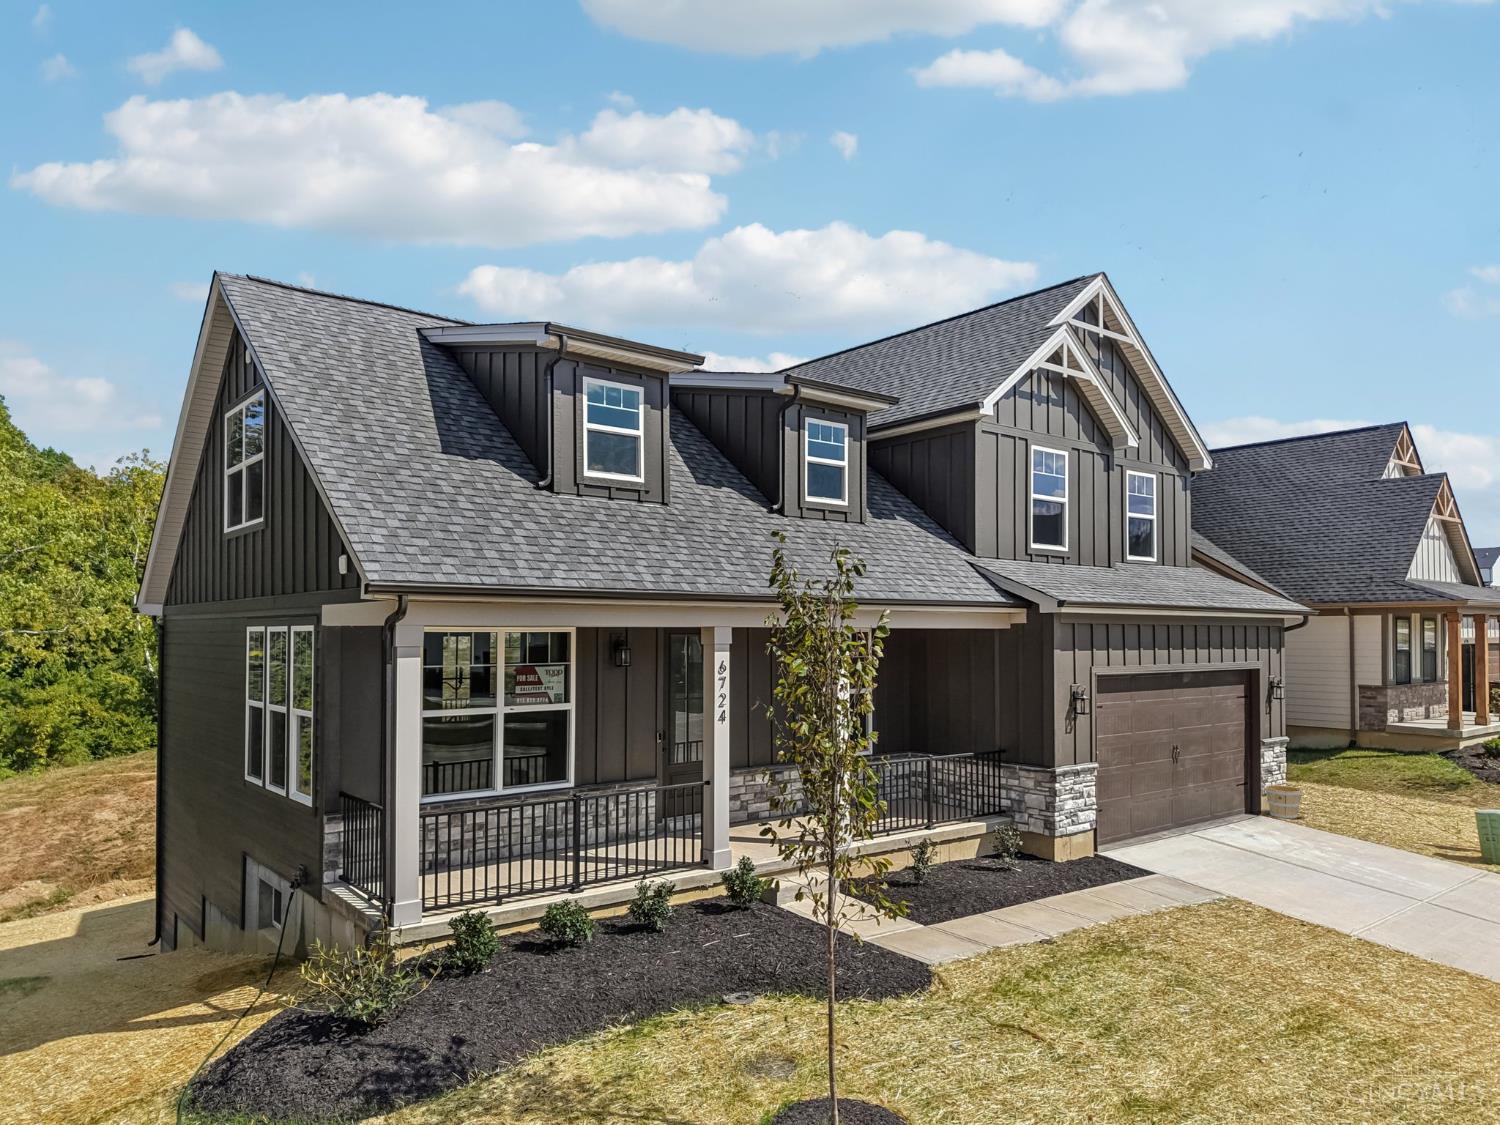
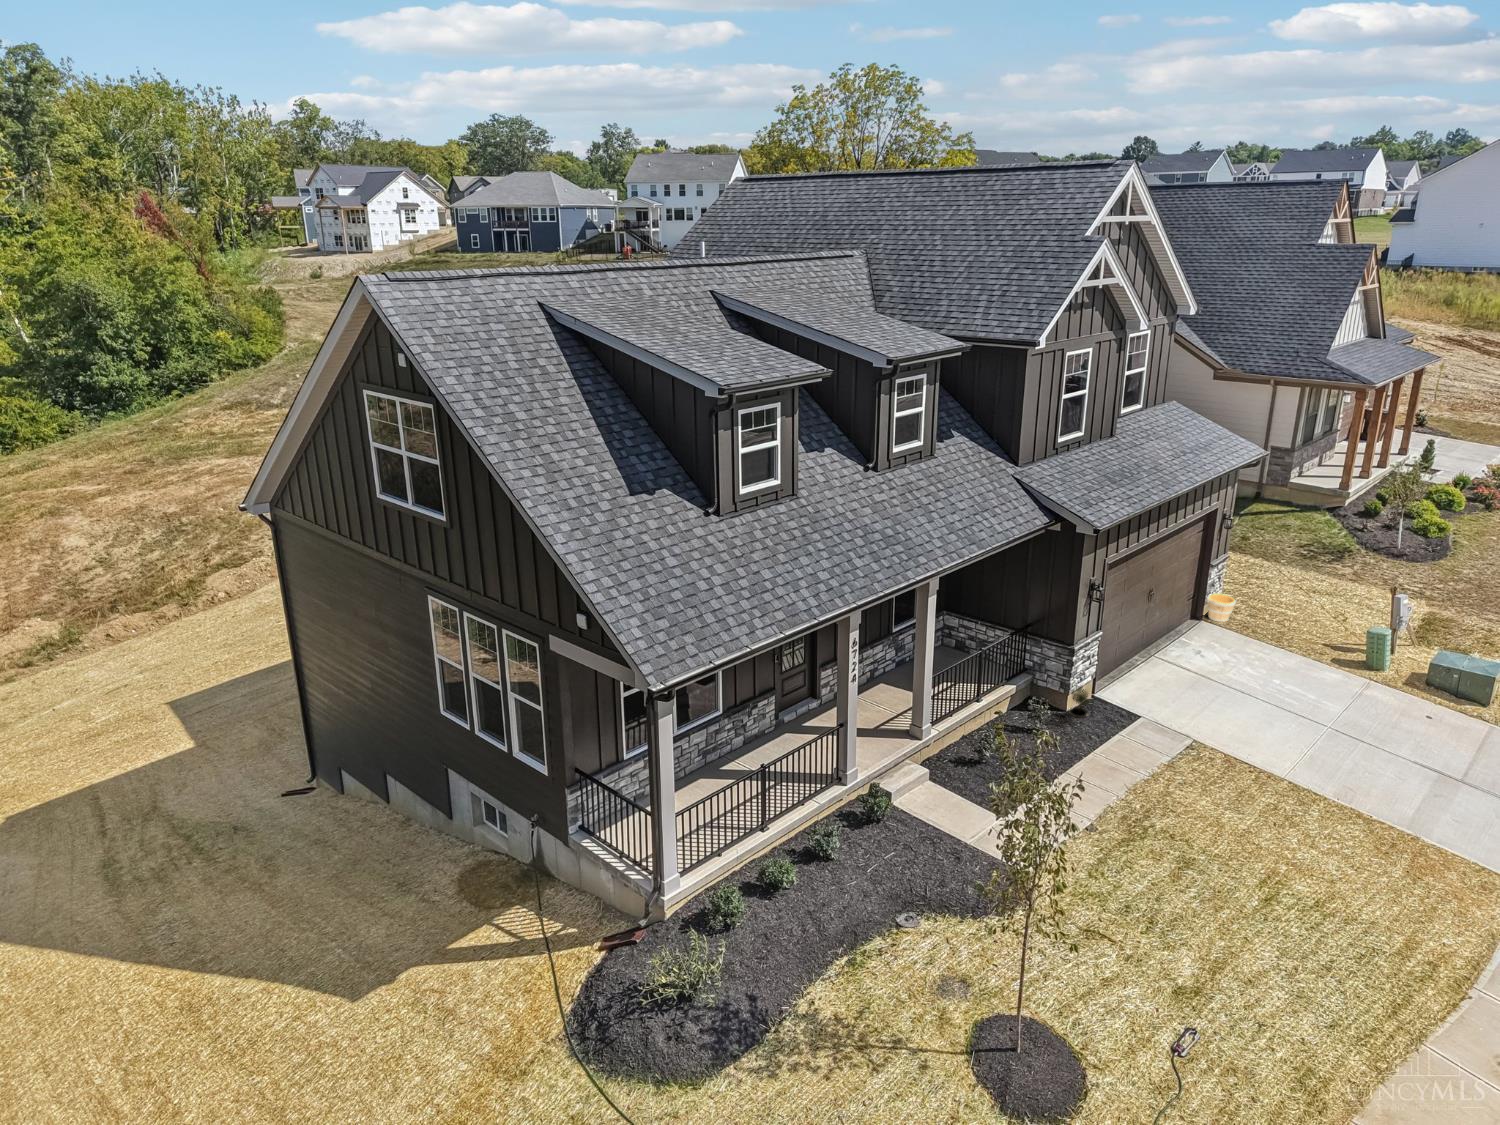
potted tree: none [1056,819,1085,869] -> present [1069,685,1089,718]

